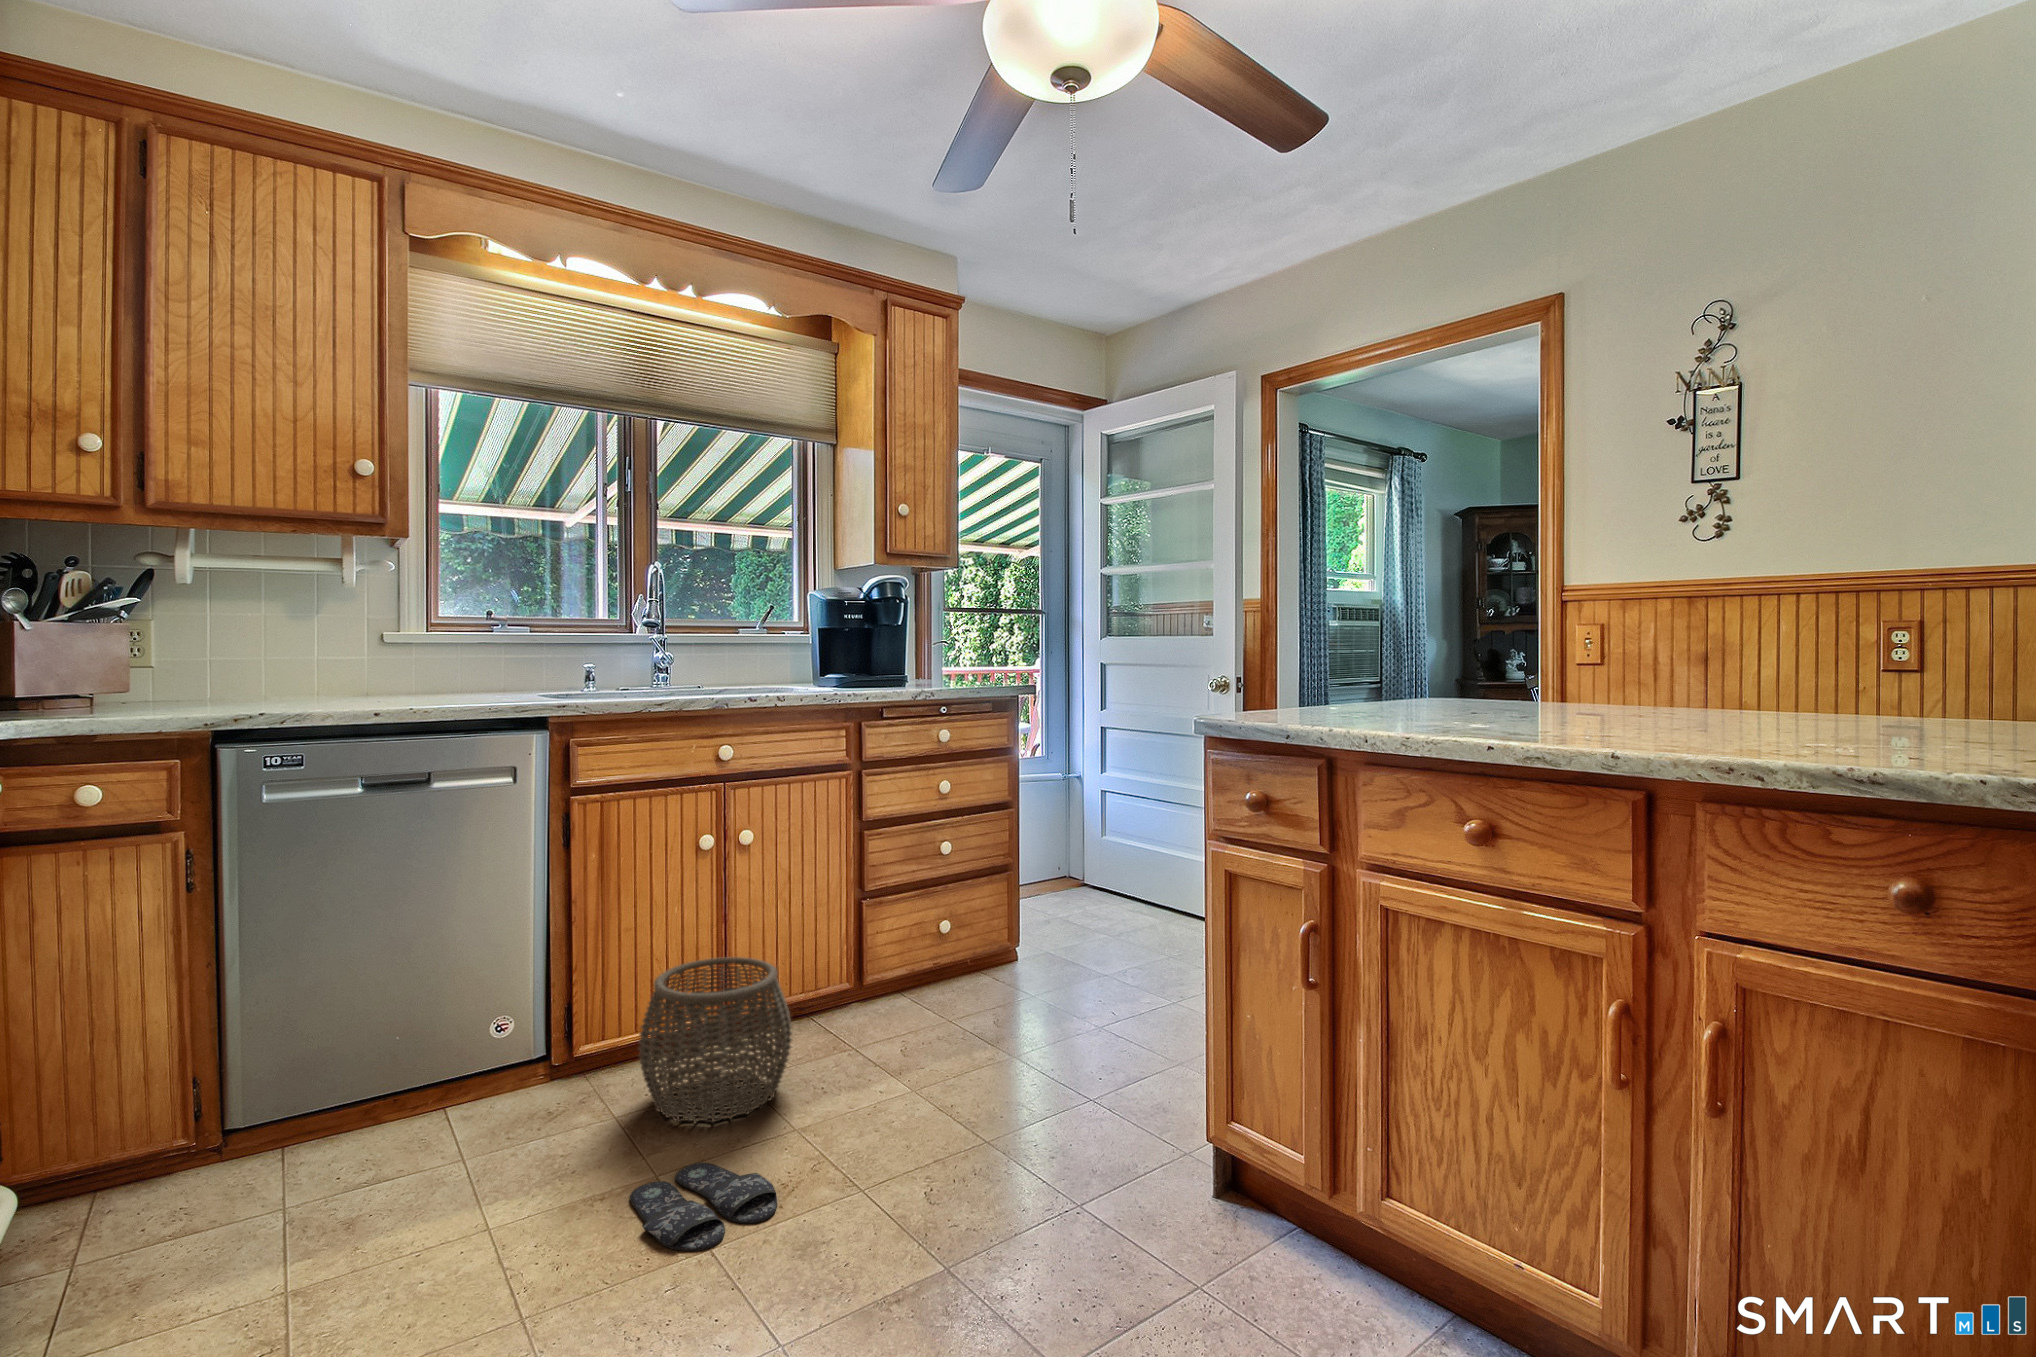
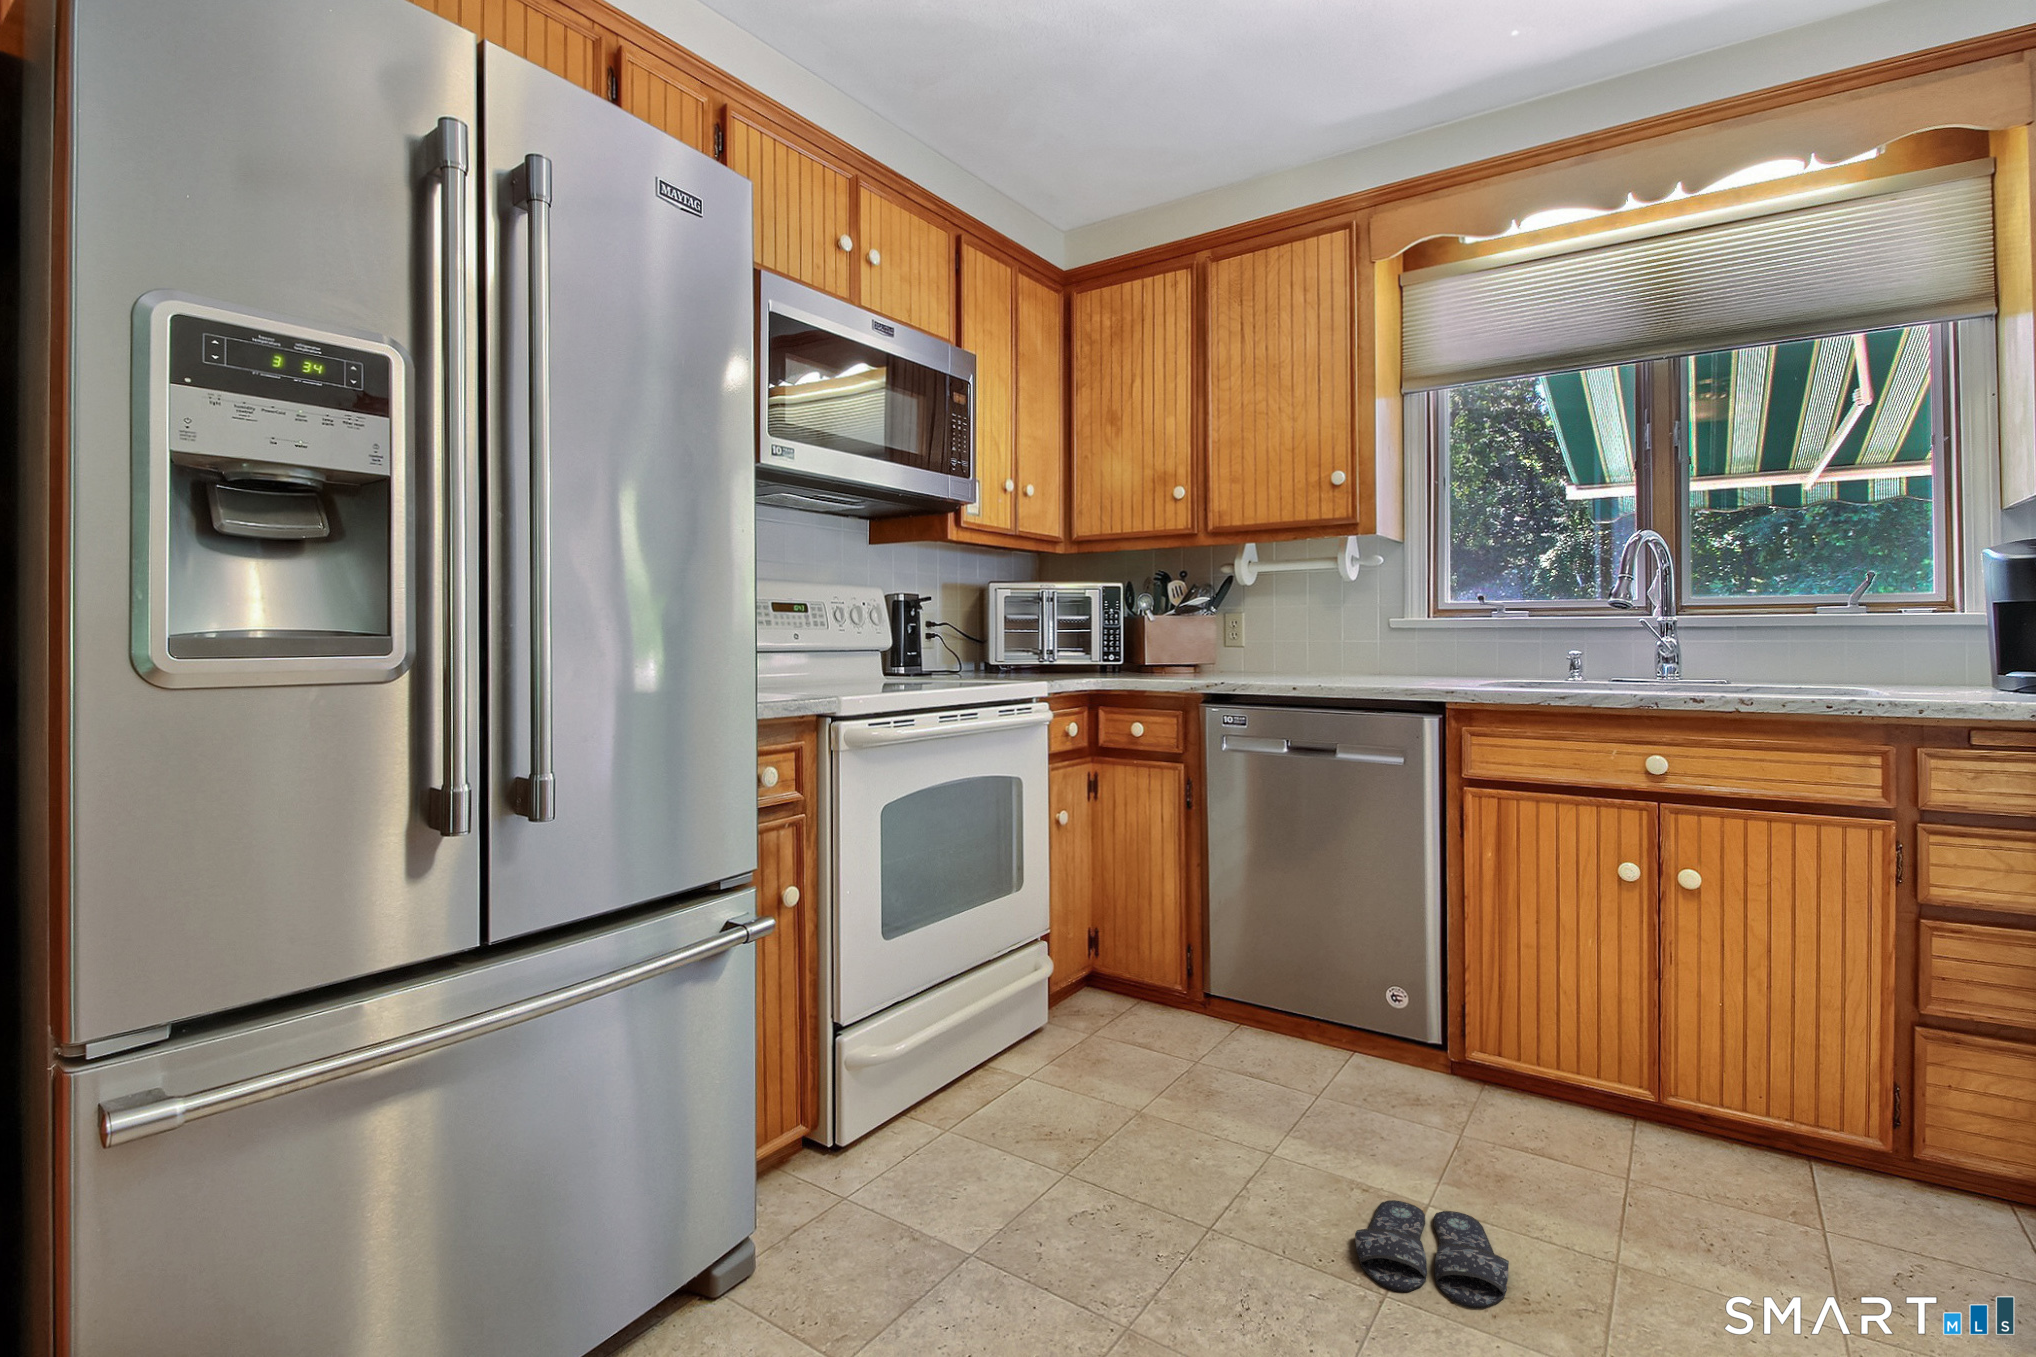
woven basket: present [638,957,792,1123] -> none [1475,1003,1675,1211]

